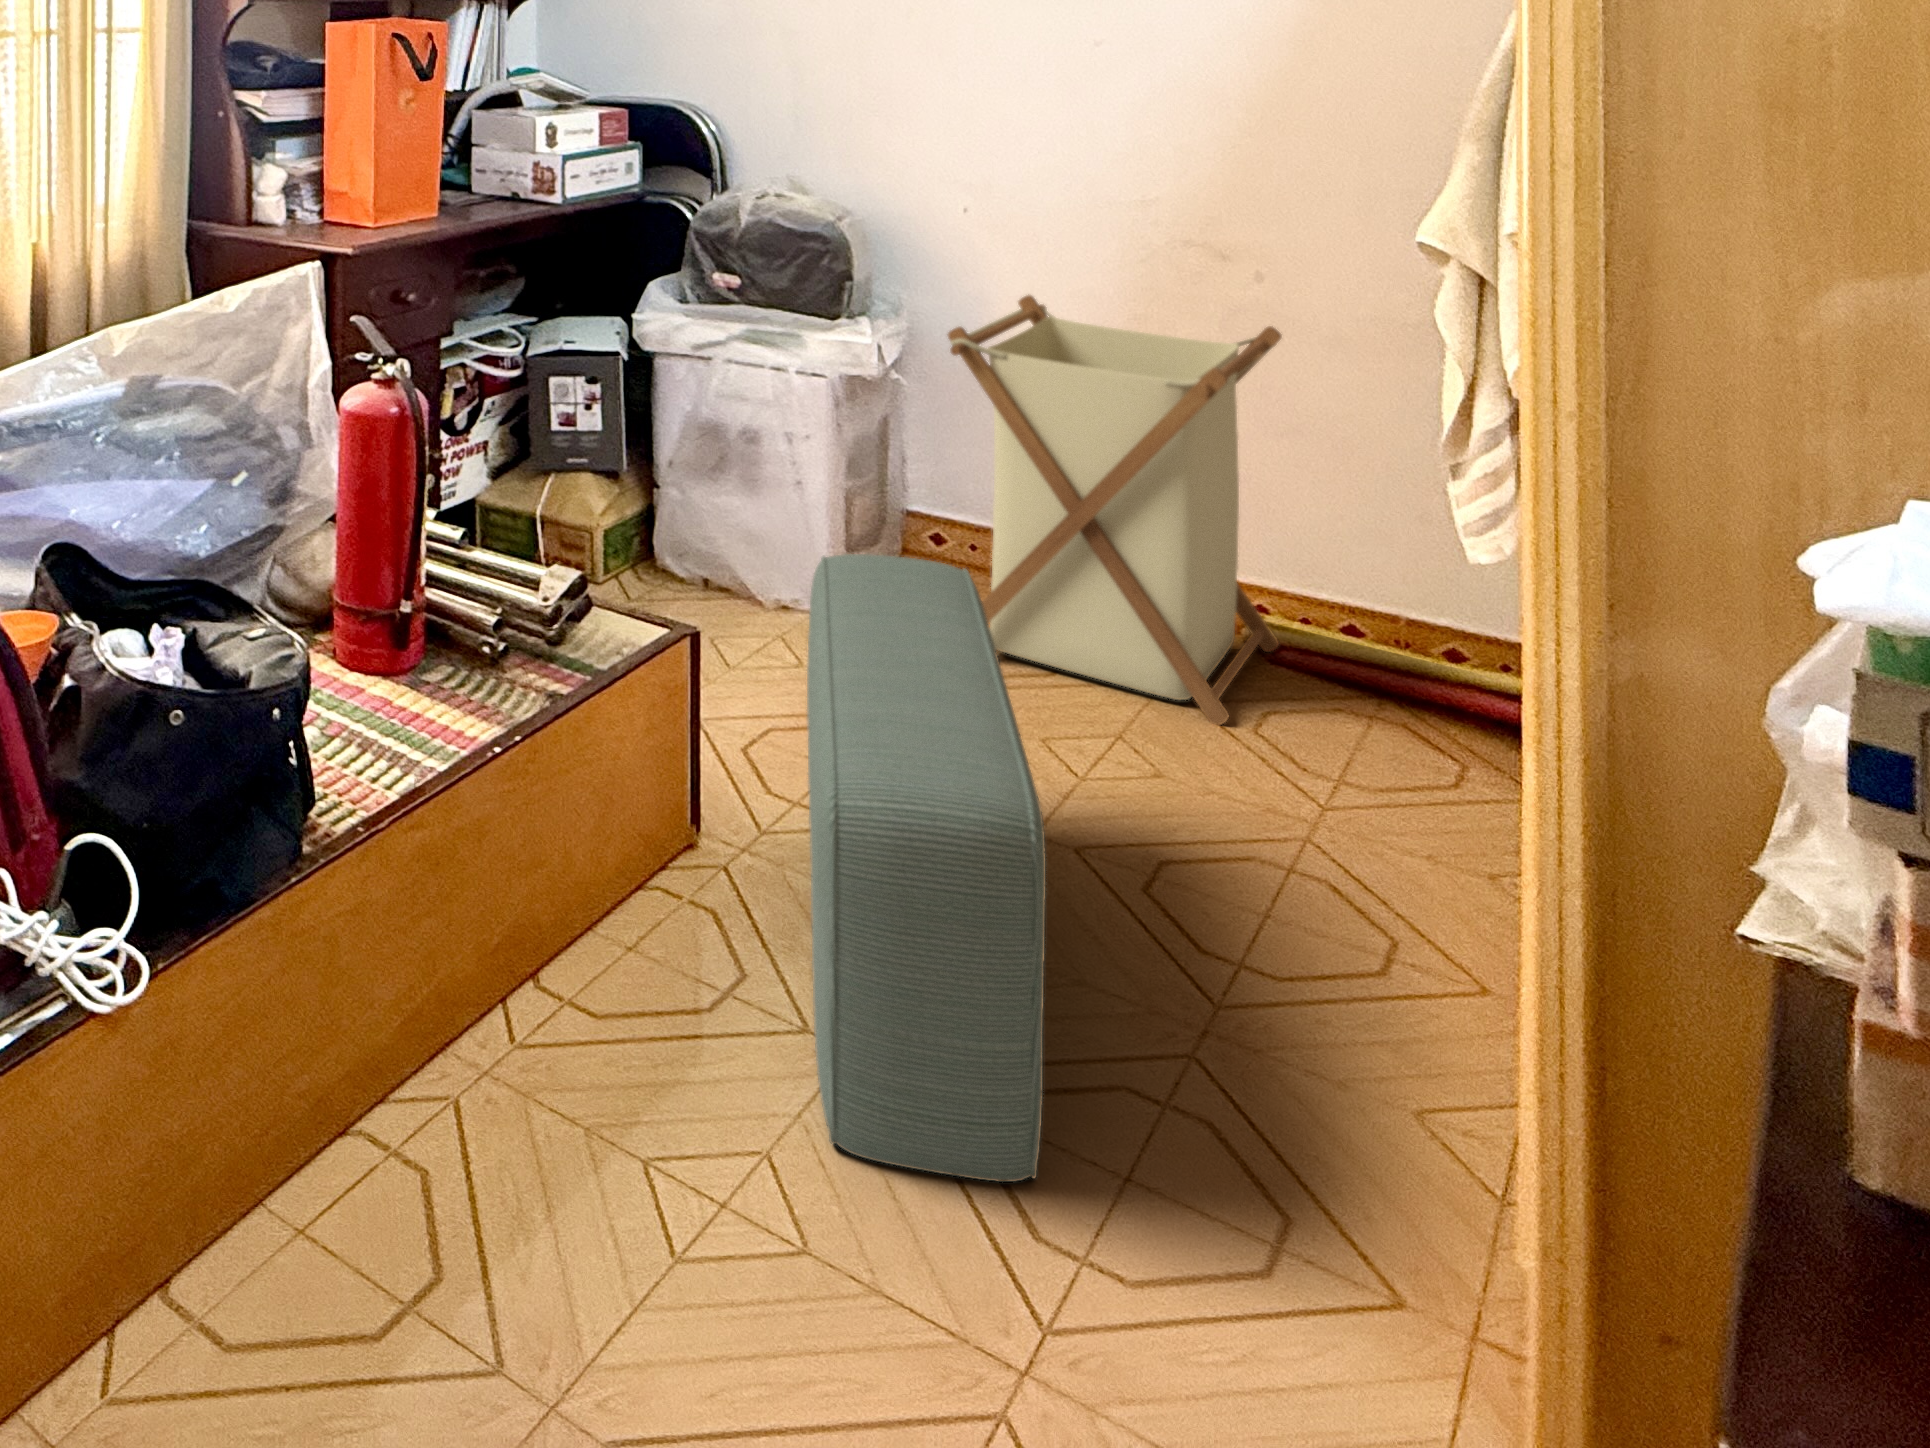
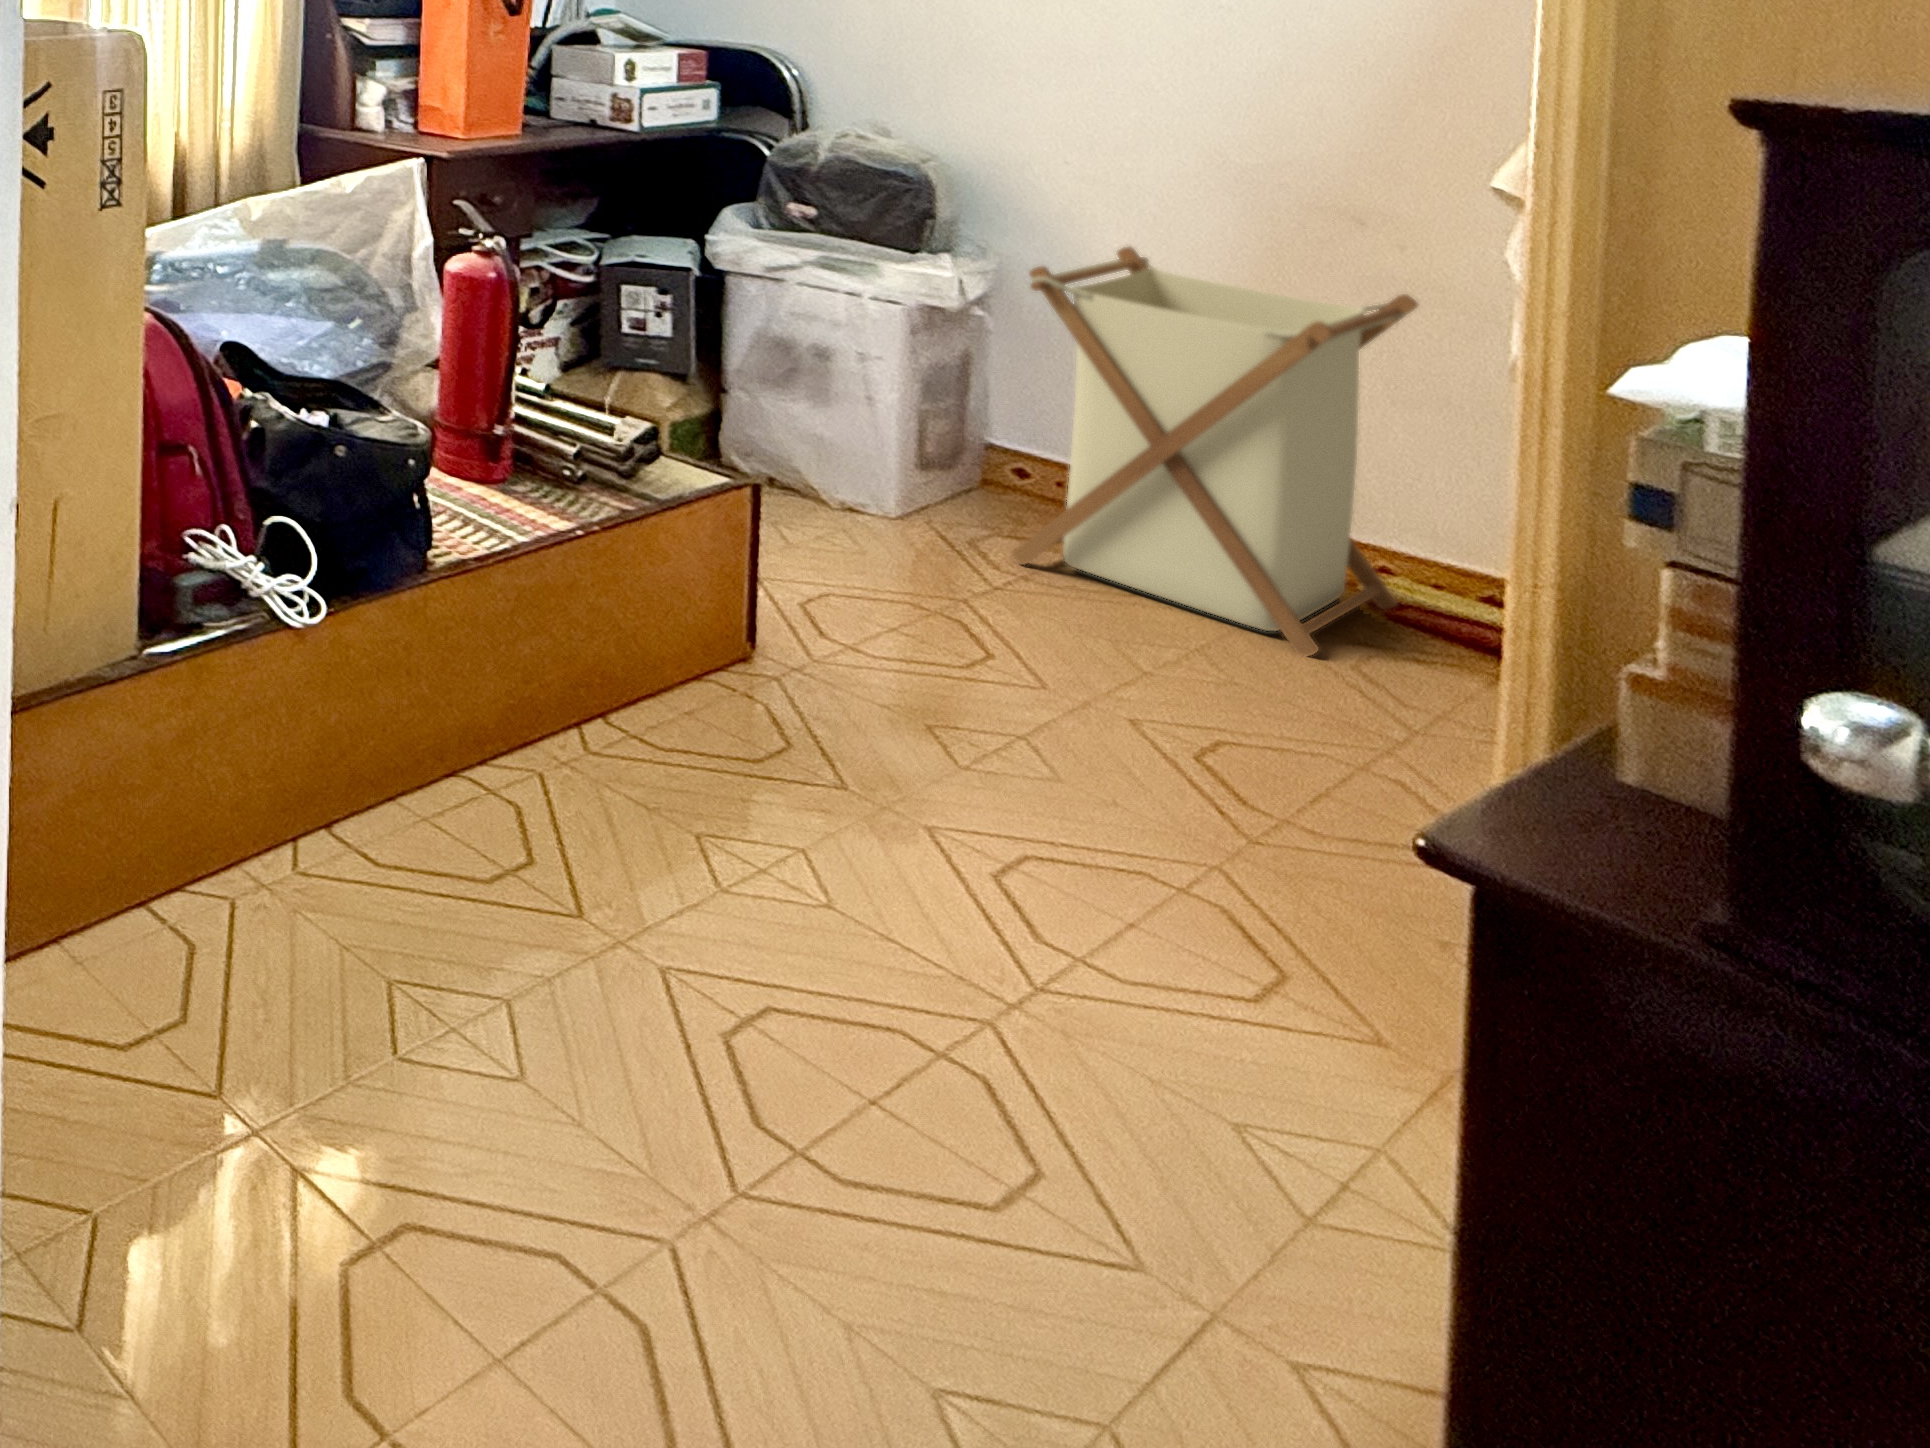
pouf: present [807,554,1046,1182] -> none [843,438,1057,906]

